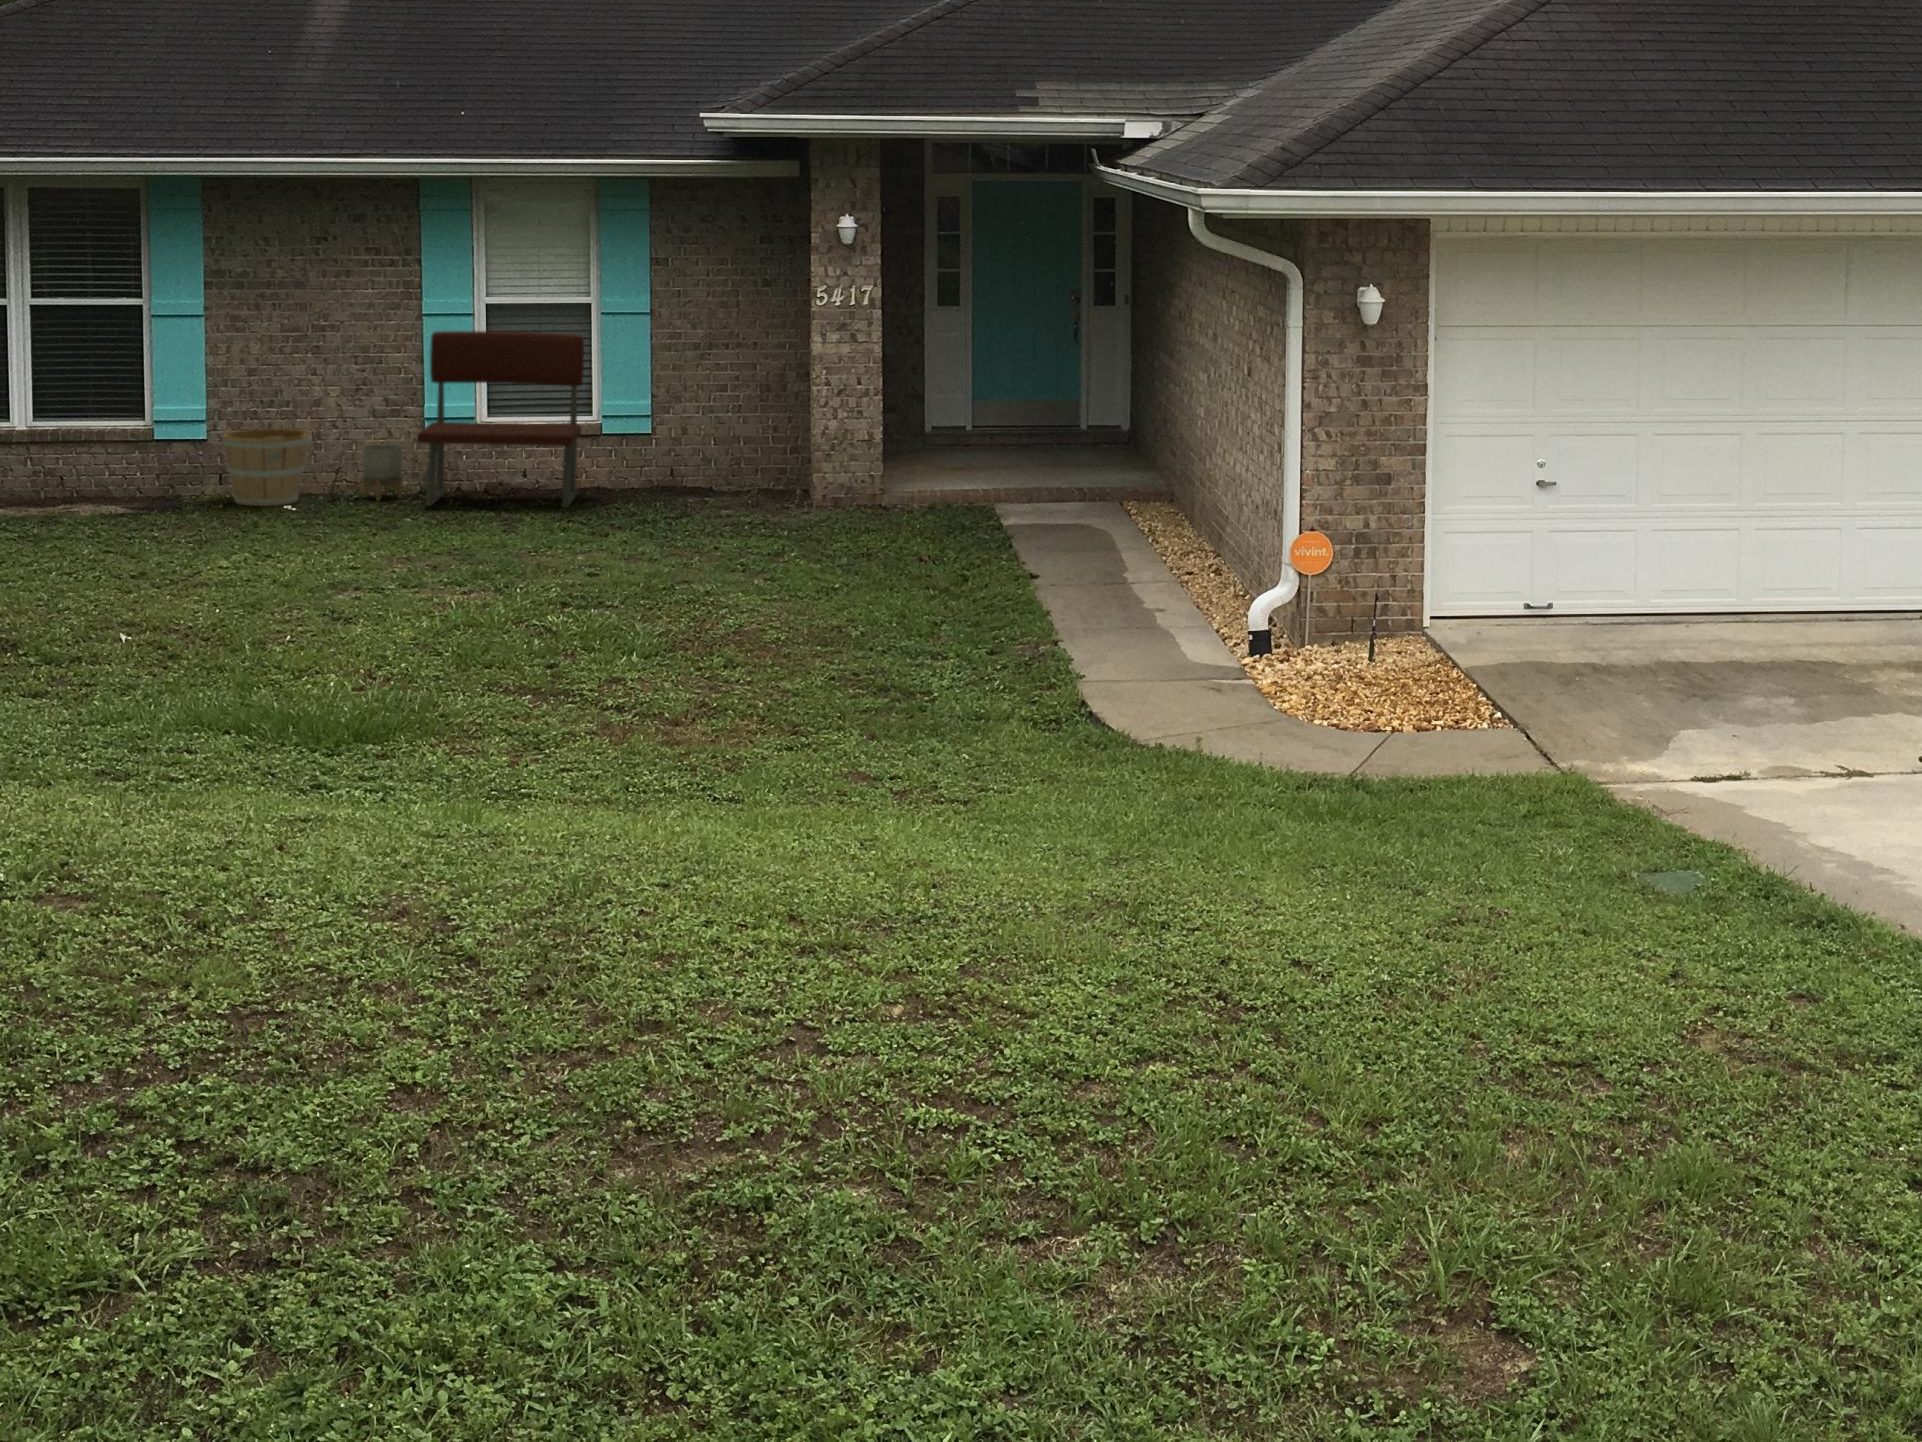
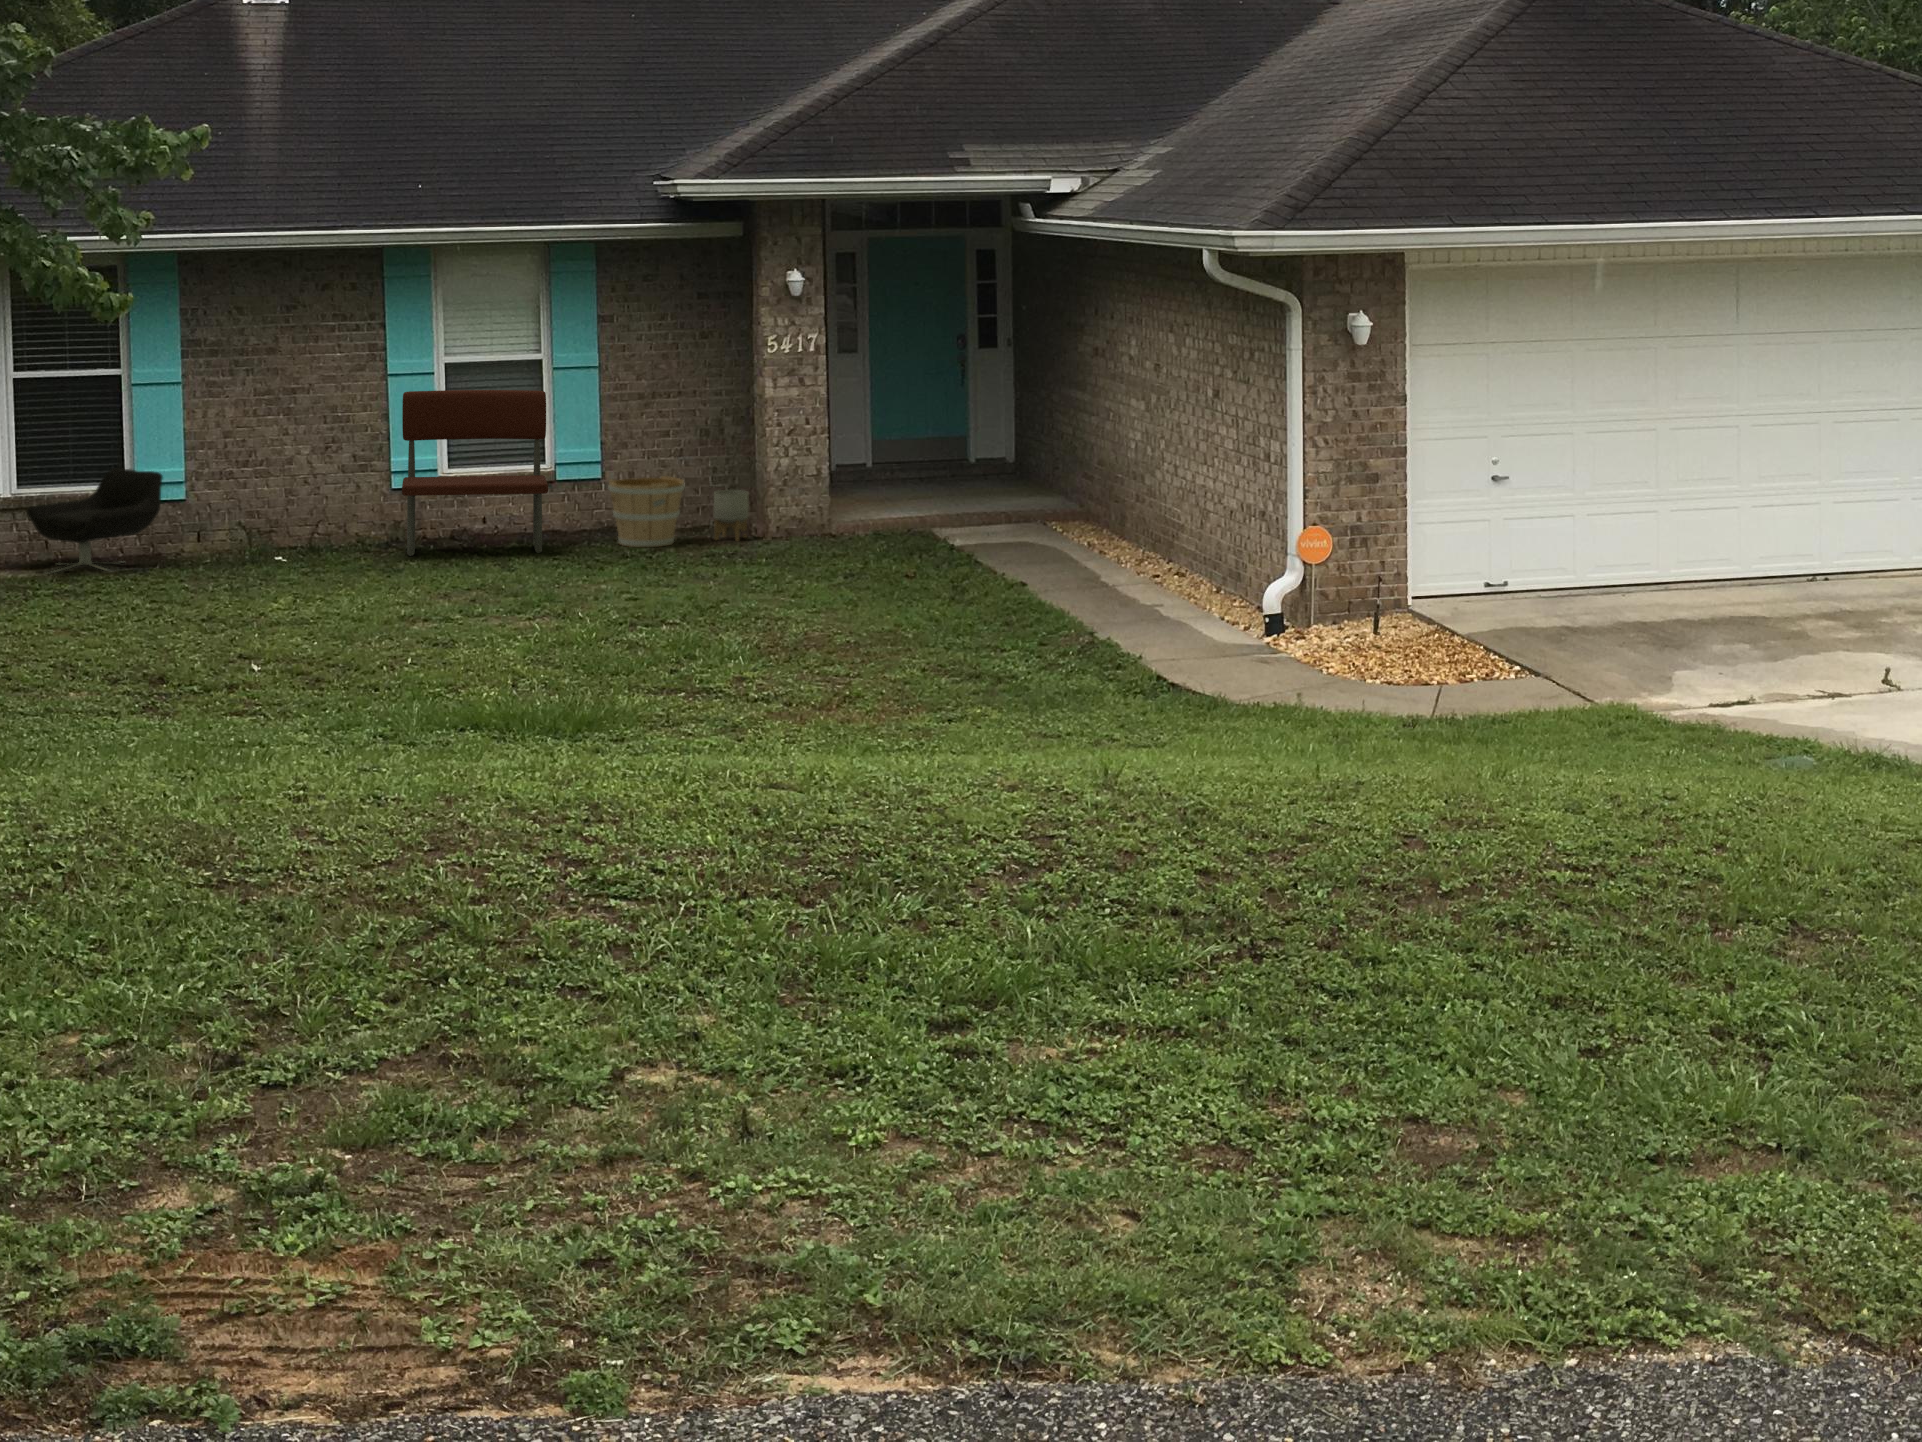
lounge chair: none [30,402,172,513] -> present [27,468,163,572]
wooden bucket: present [222,427,311,506] -> present [608,476,685,547]
planter: present [363,444,403,501] -> present [714,490,748,541]

